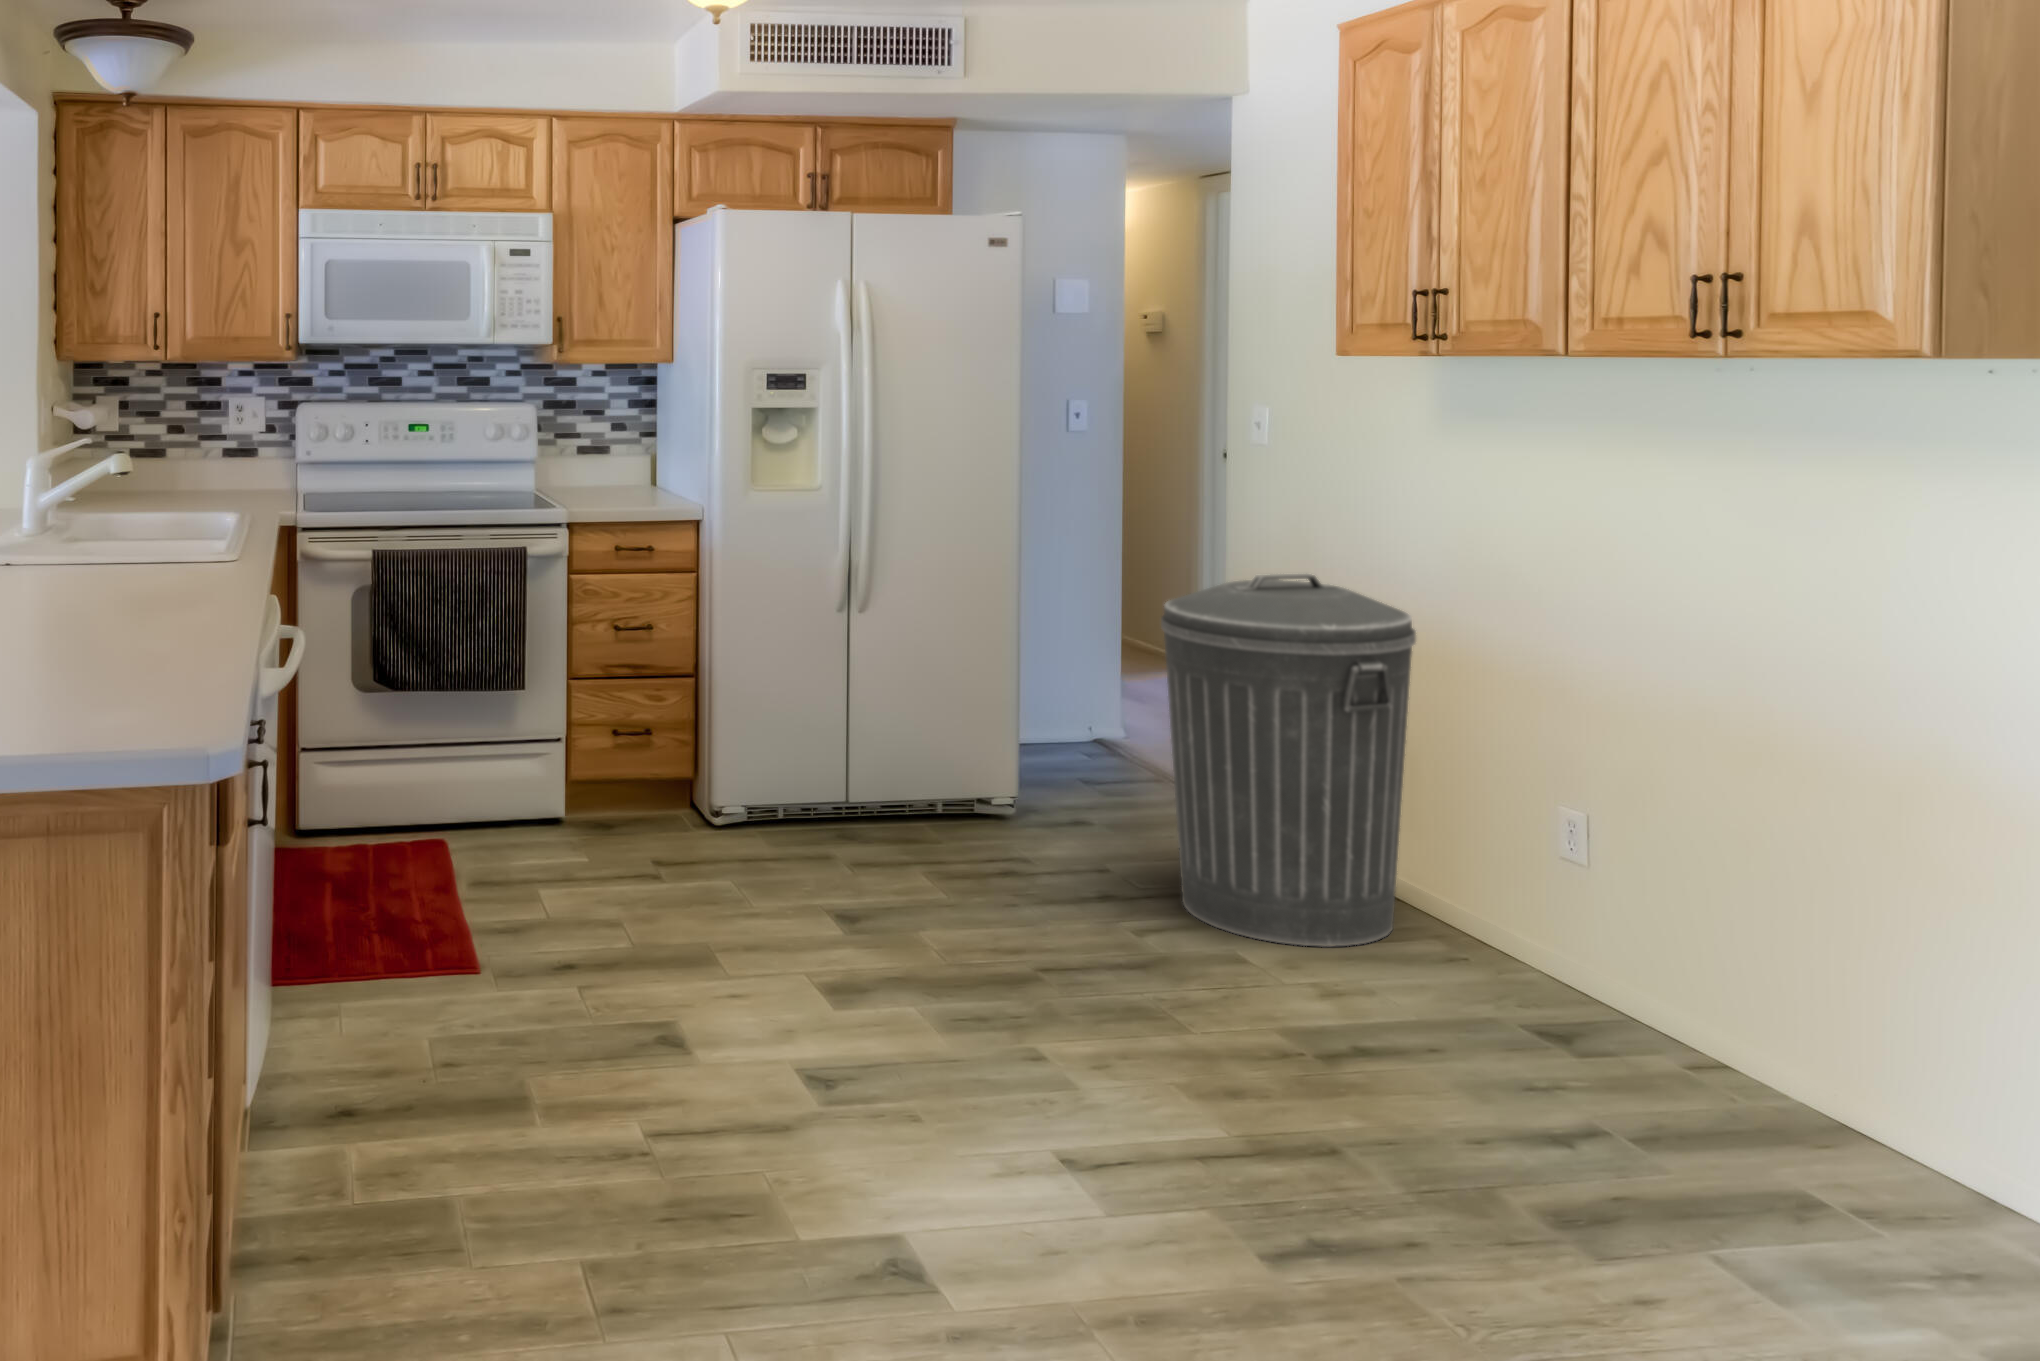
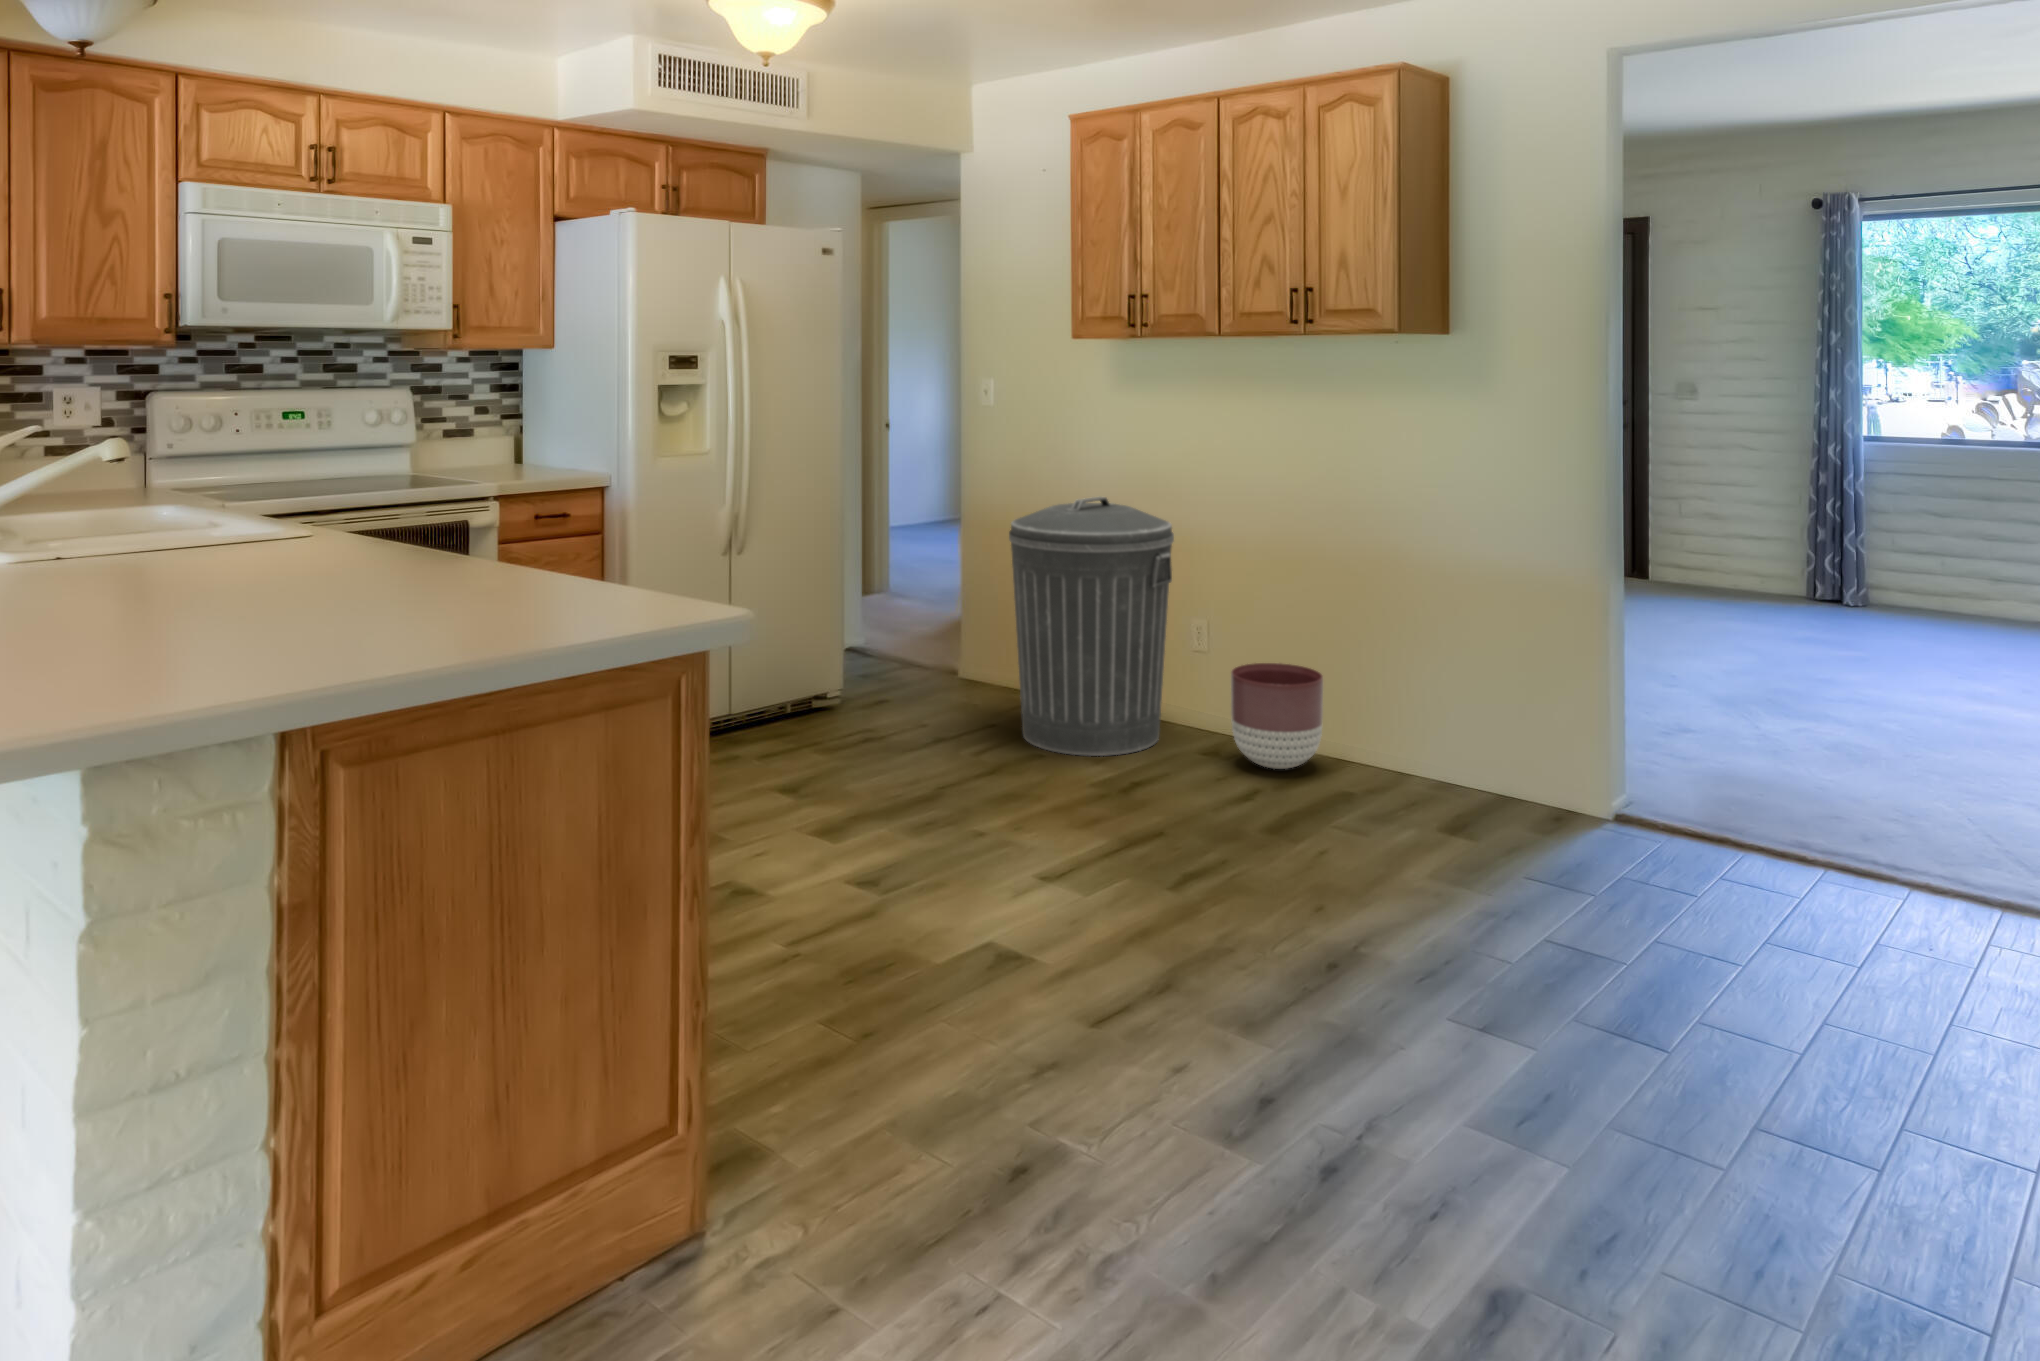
planter: none [1452,849,1614,1022] -> present [1231,663,1323,769]

